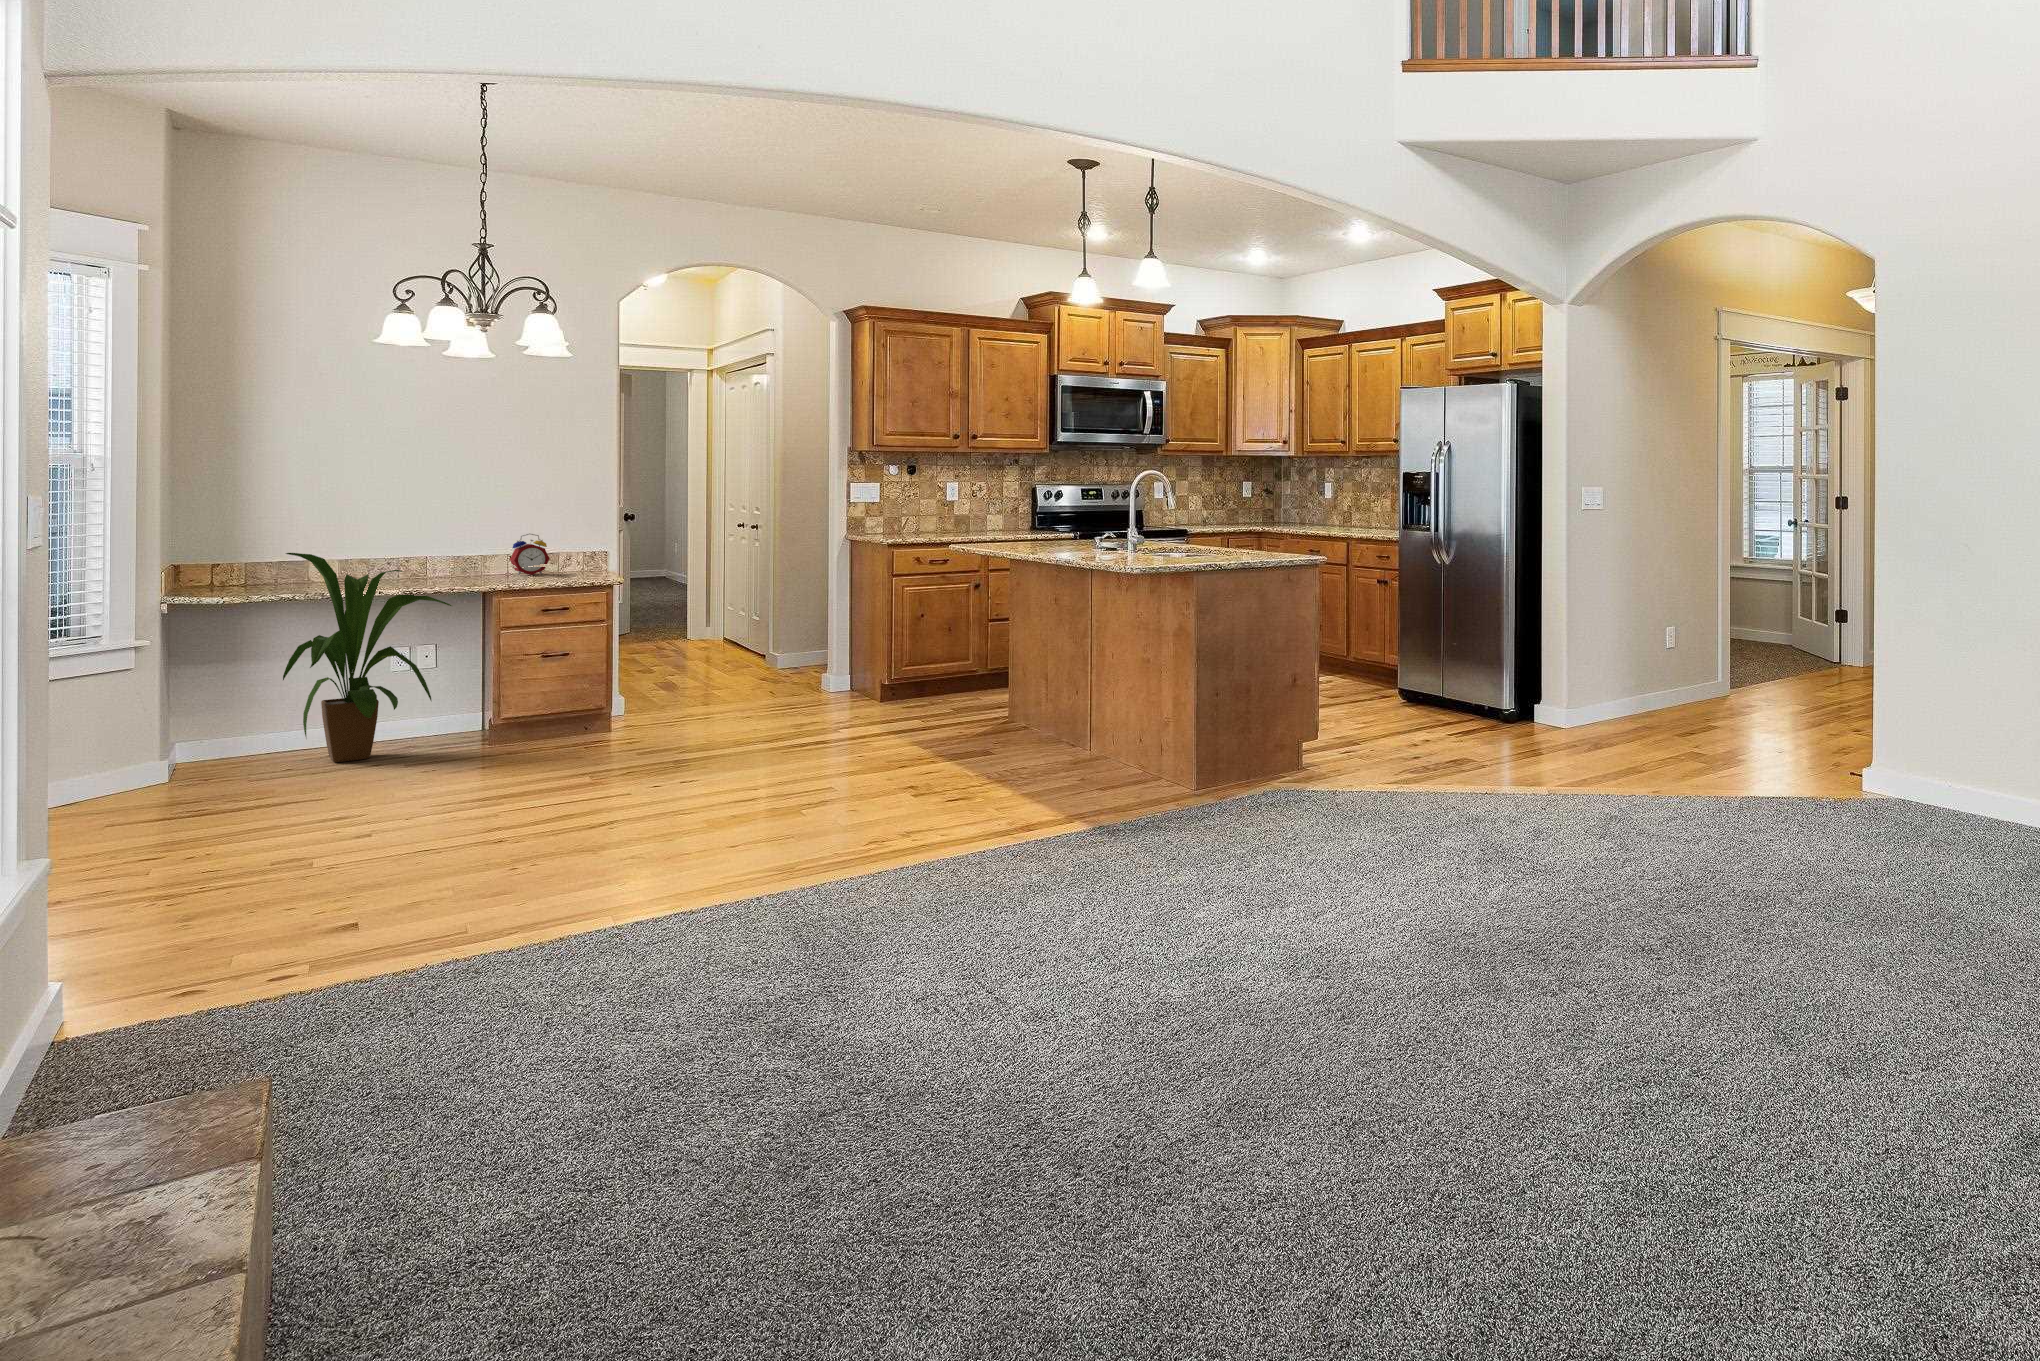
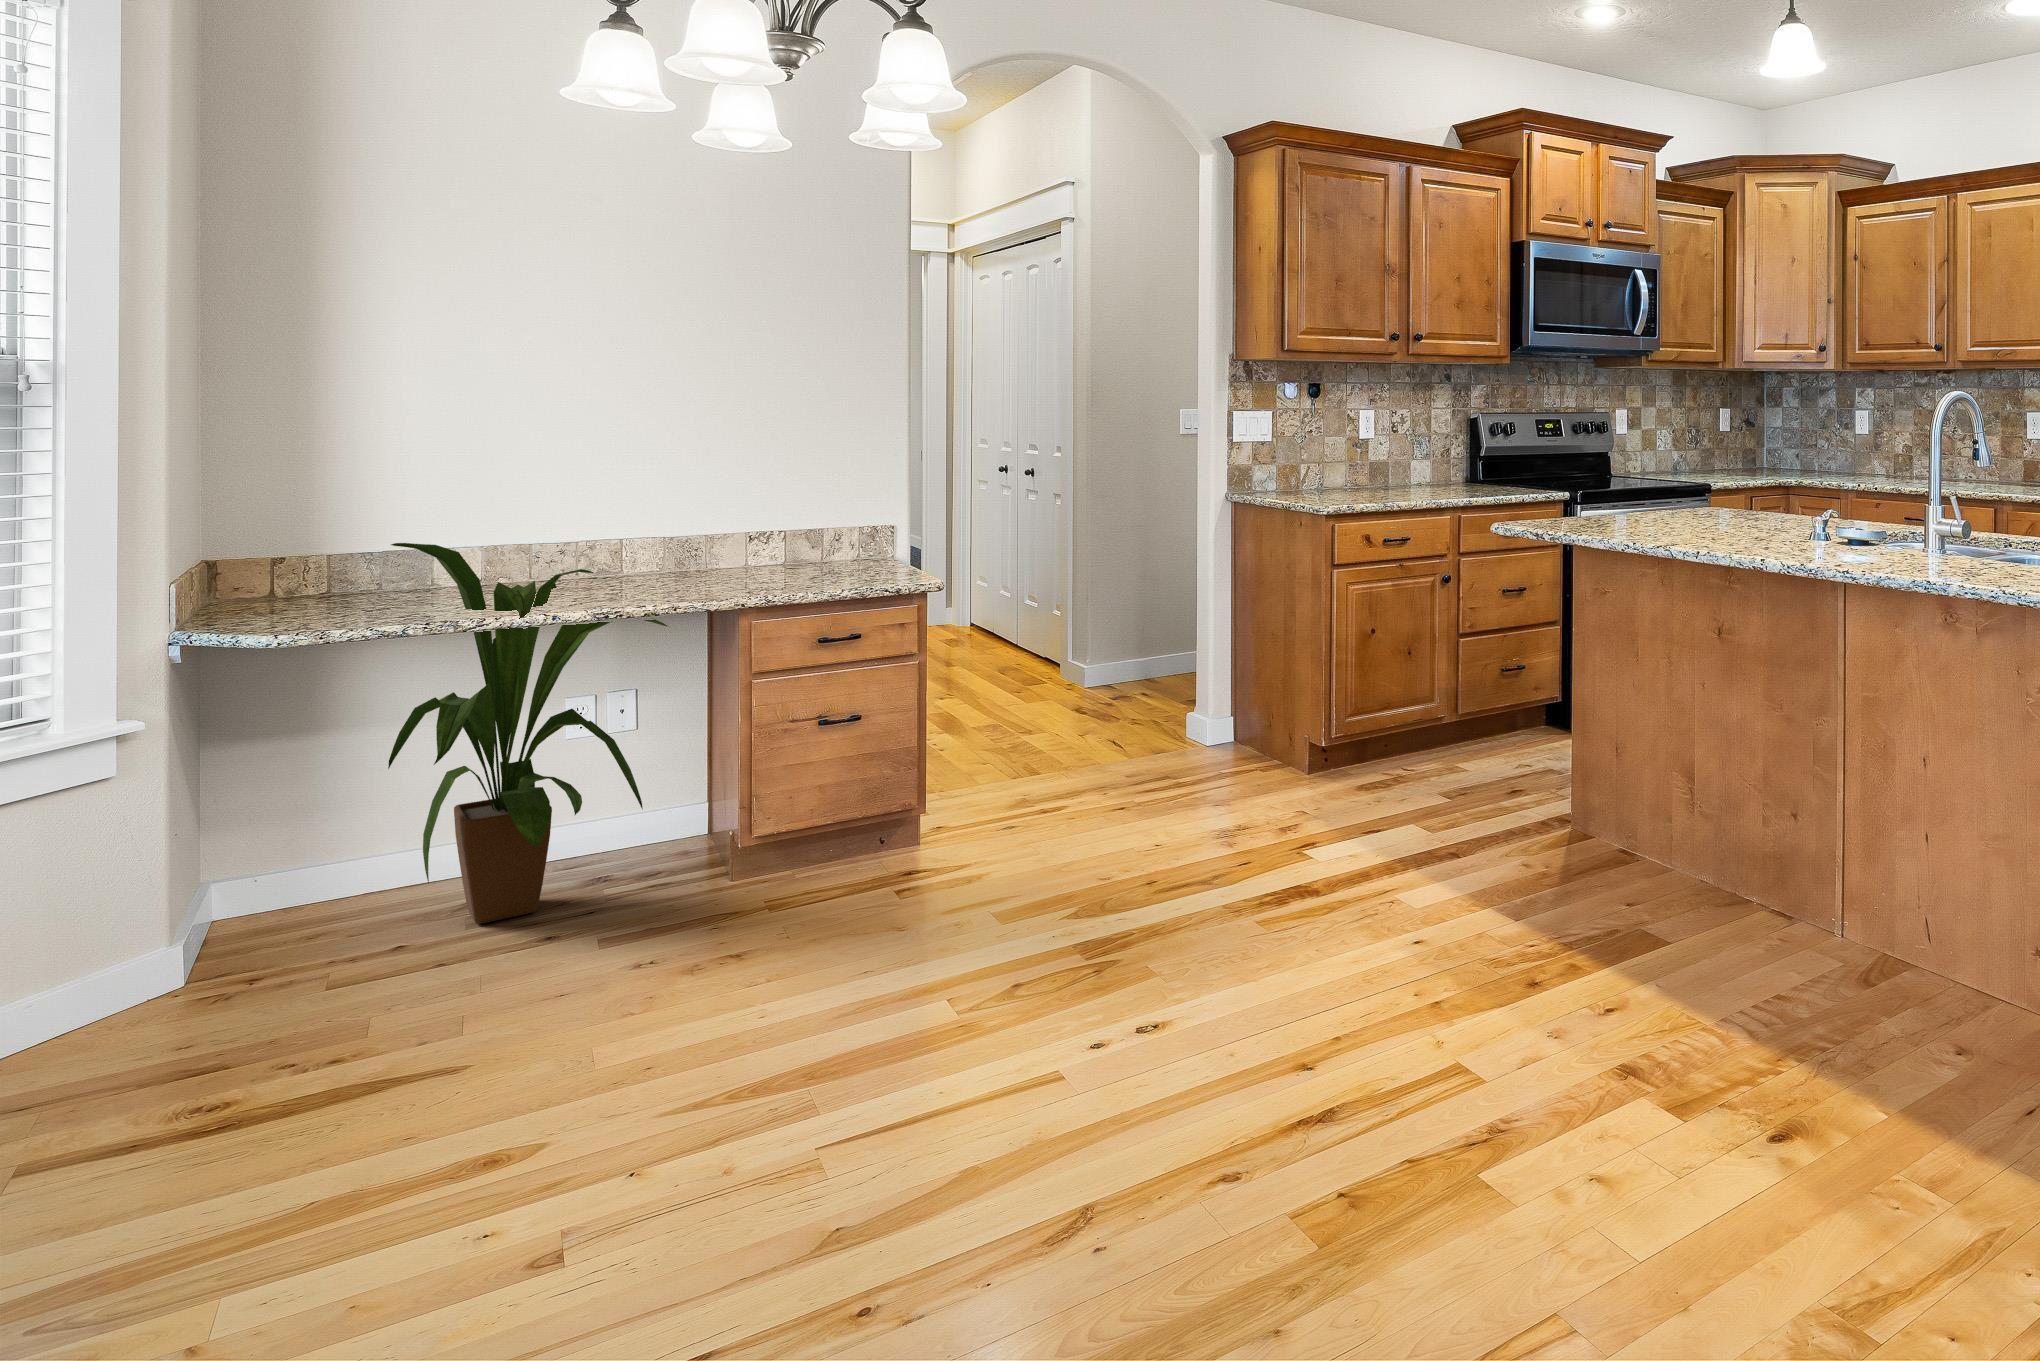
alarm clock: present [510,533,550,575] -> none [754,497,816,568]

